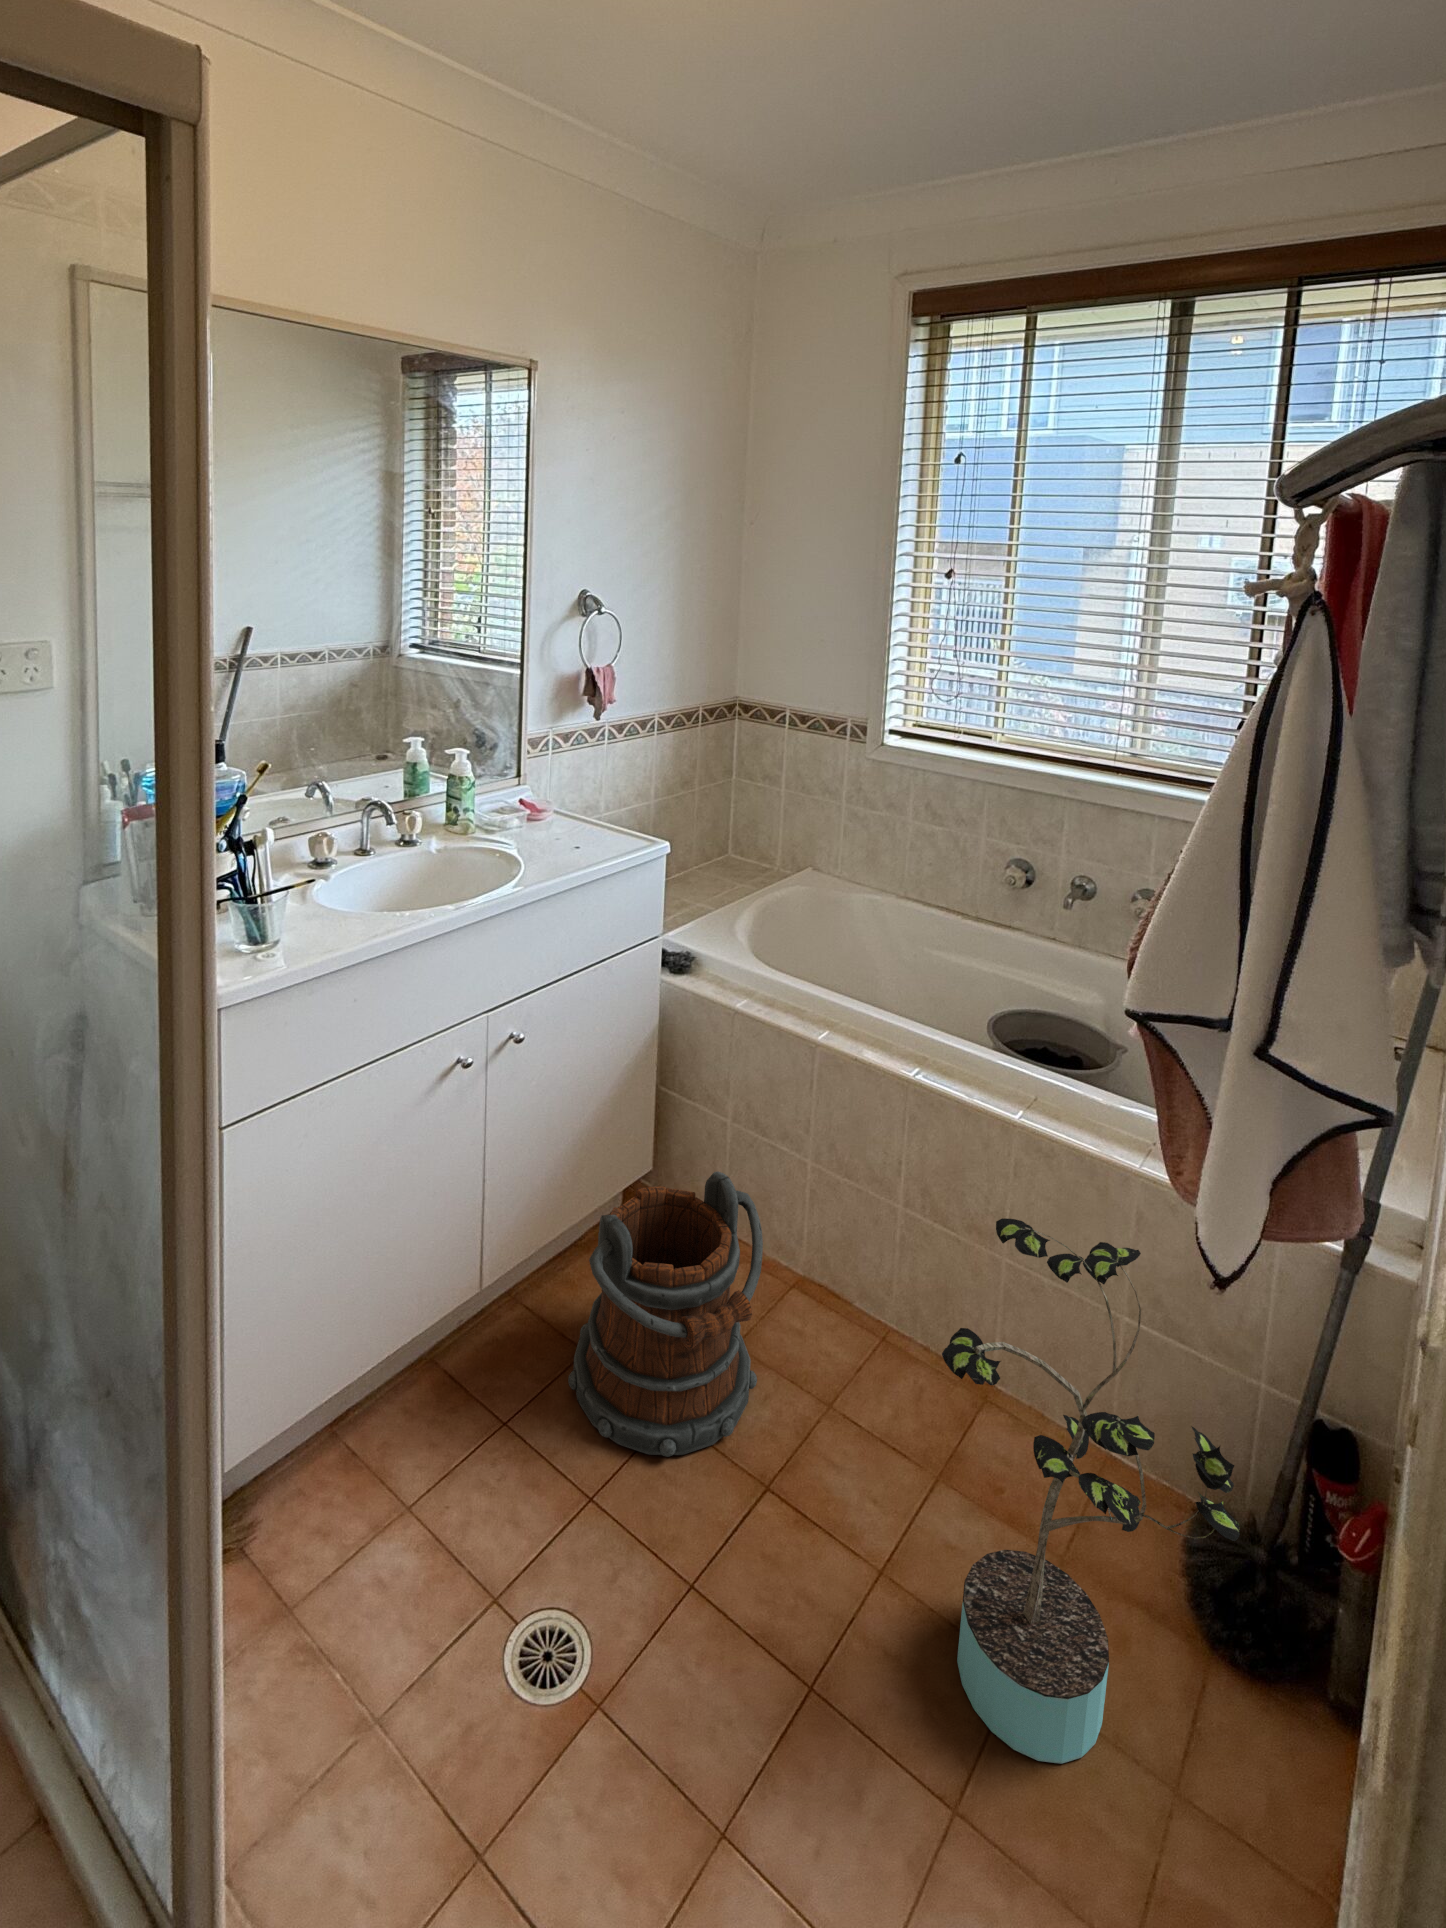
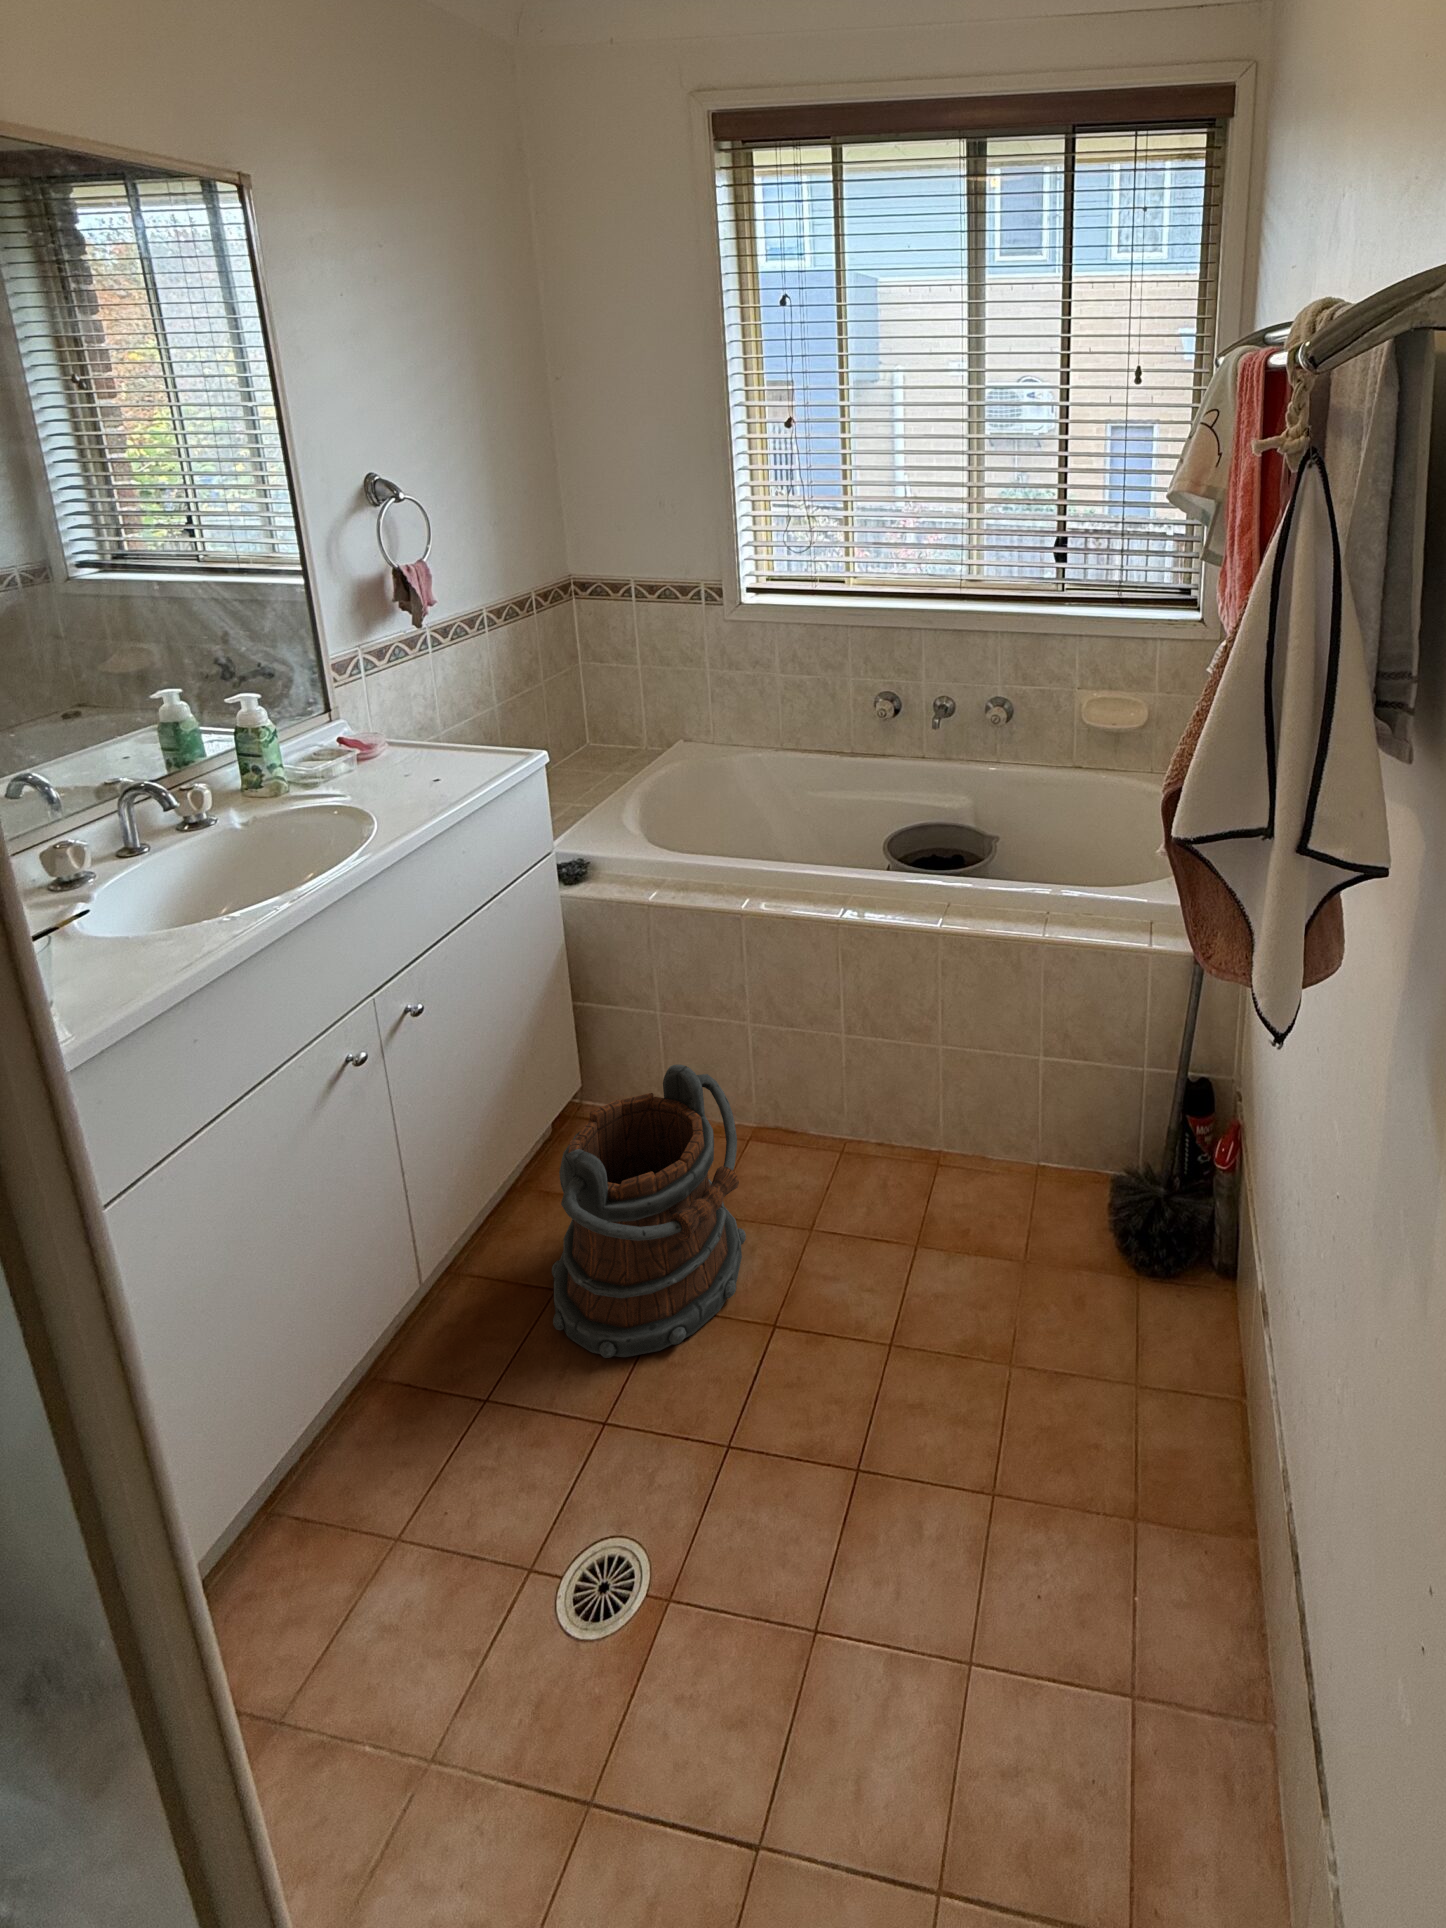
potted plant: present [942,1218,1240,1764] -> none [946,1001,1170,1415]

